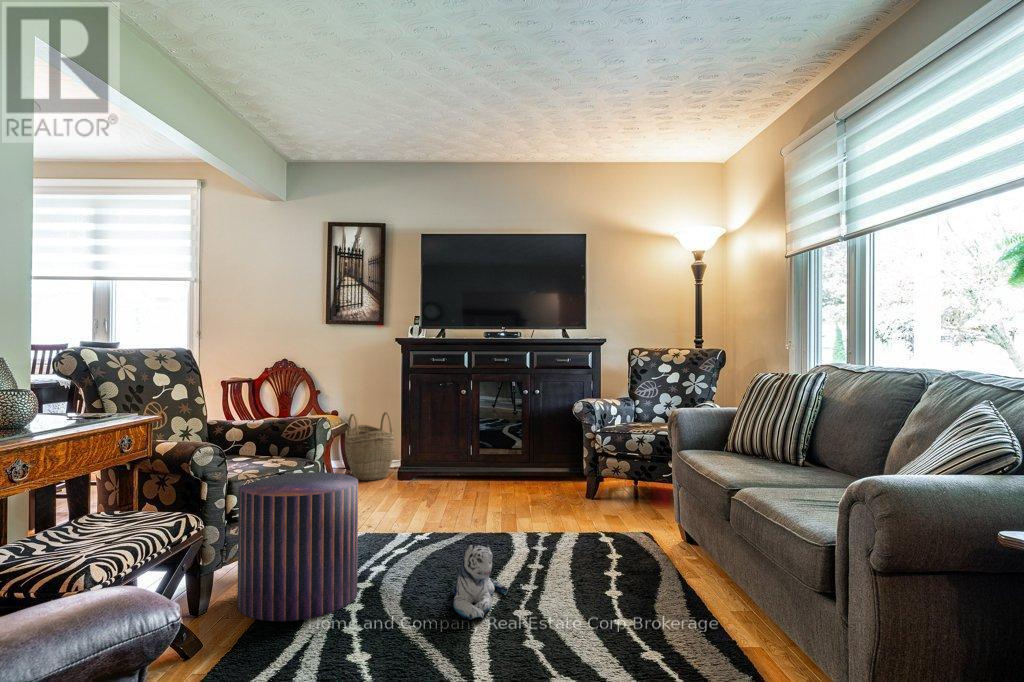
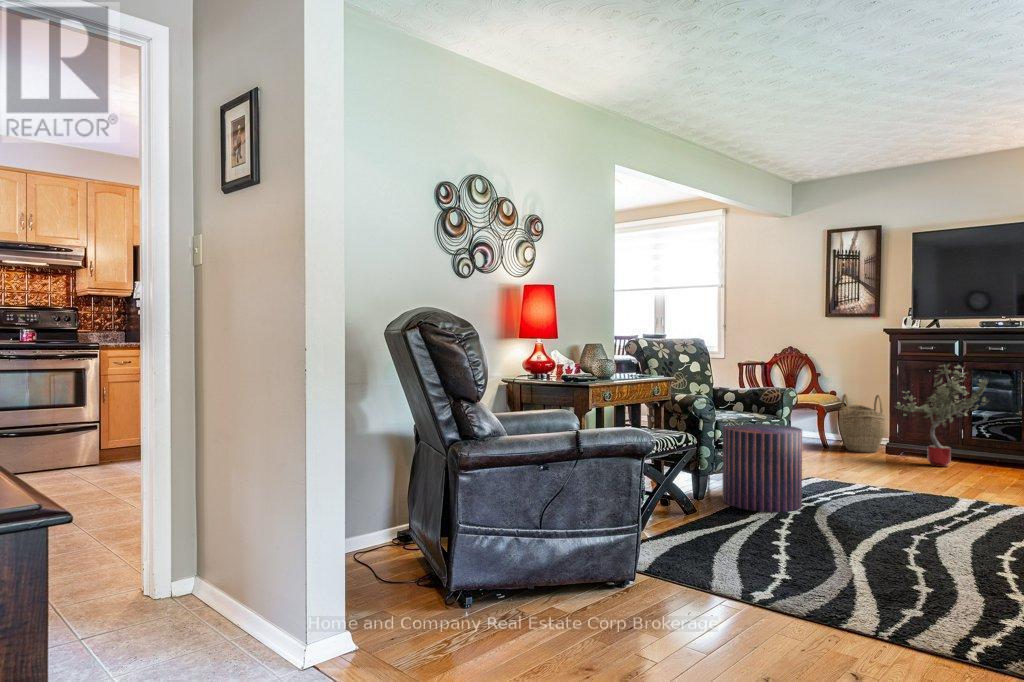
potted tree: none [409,376,499,487] -> present [896,365,988,467]
plush toy: present [452,545,507,620] -> none [864,485,917,535]

